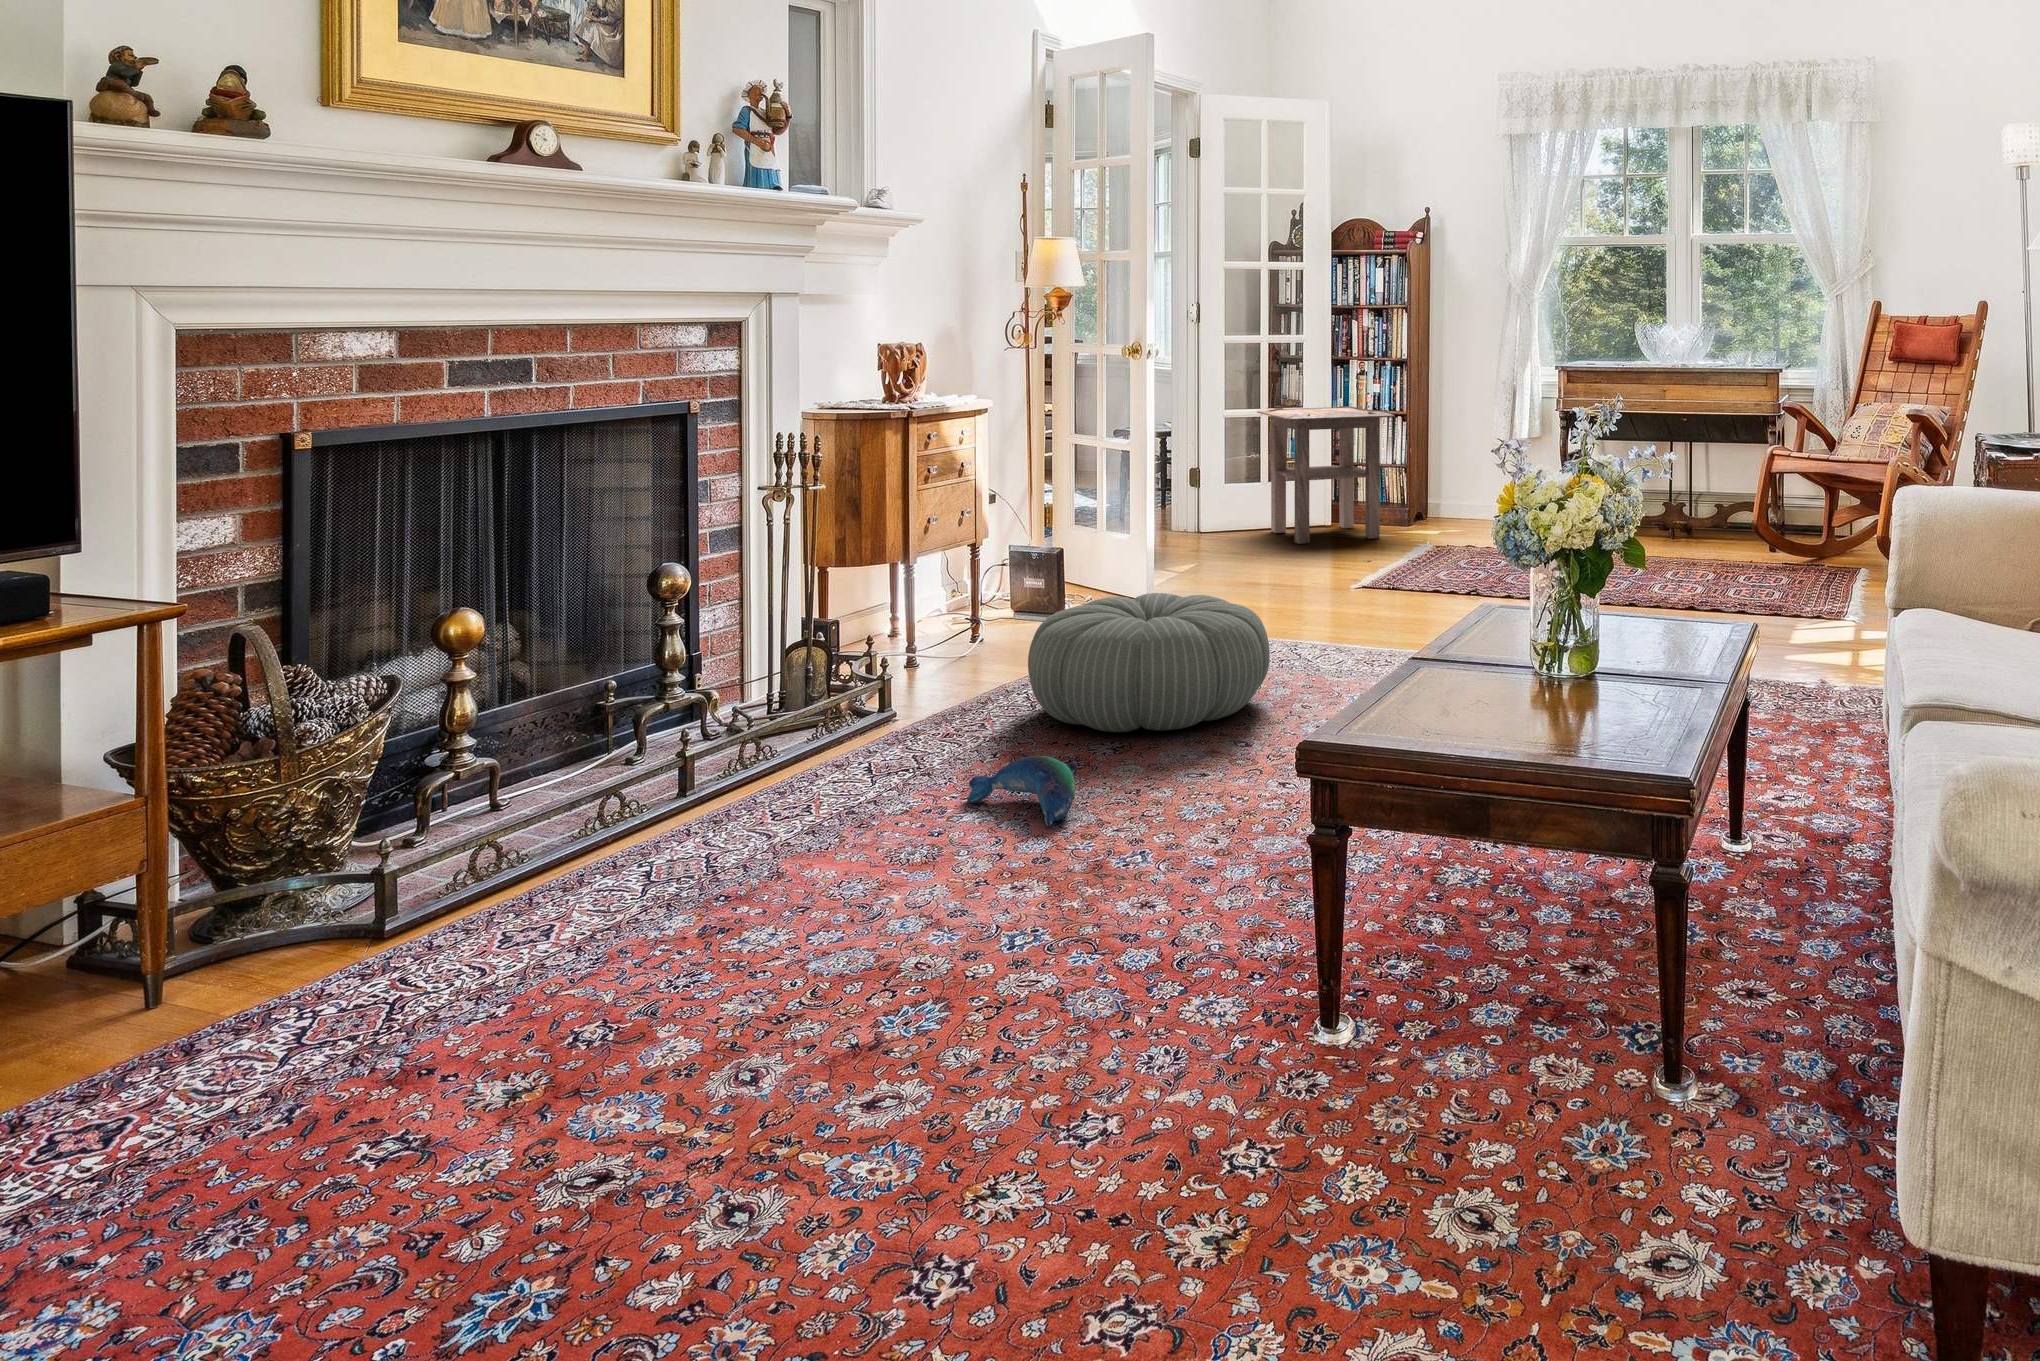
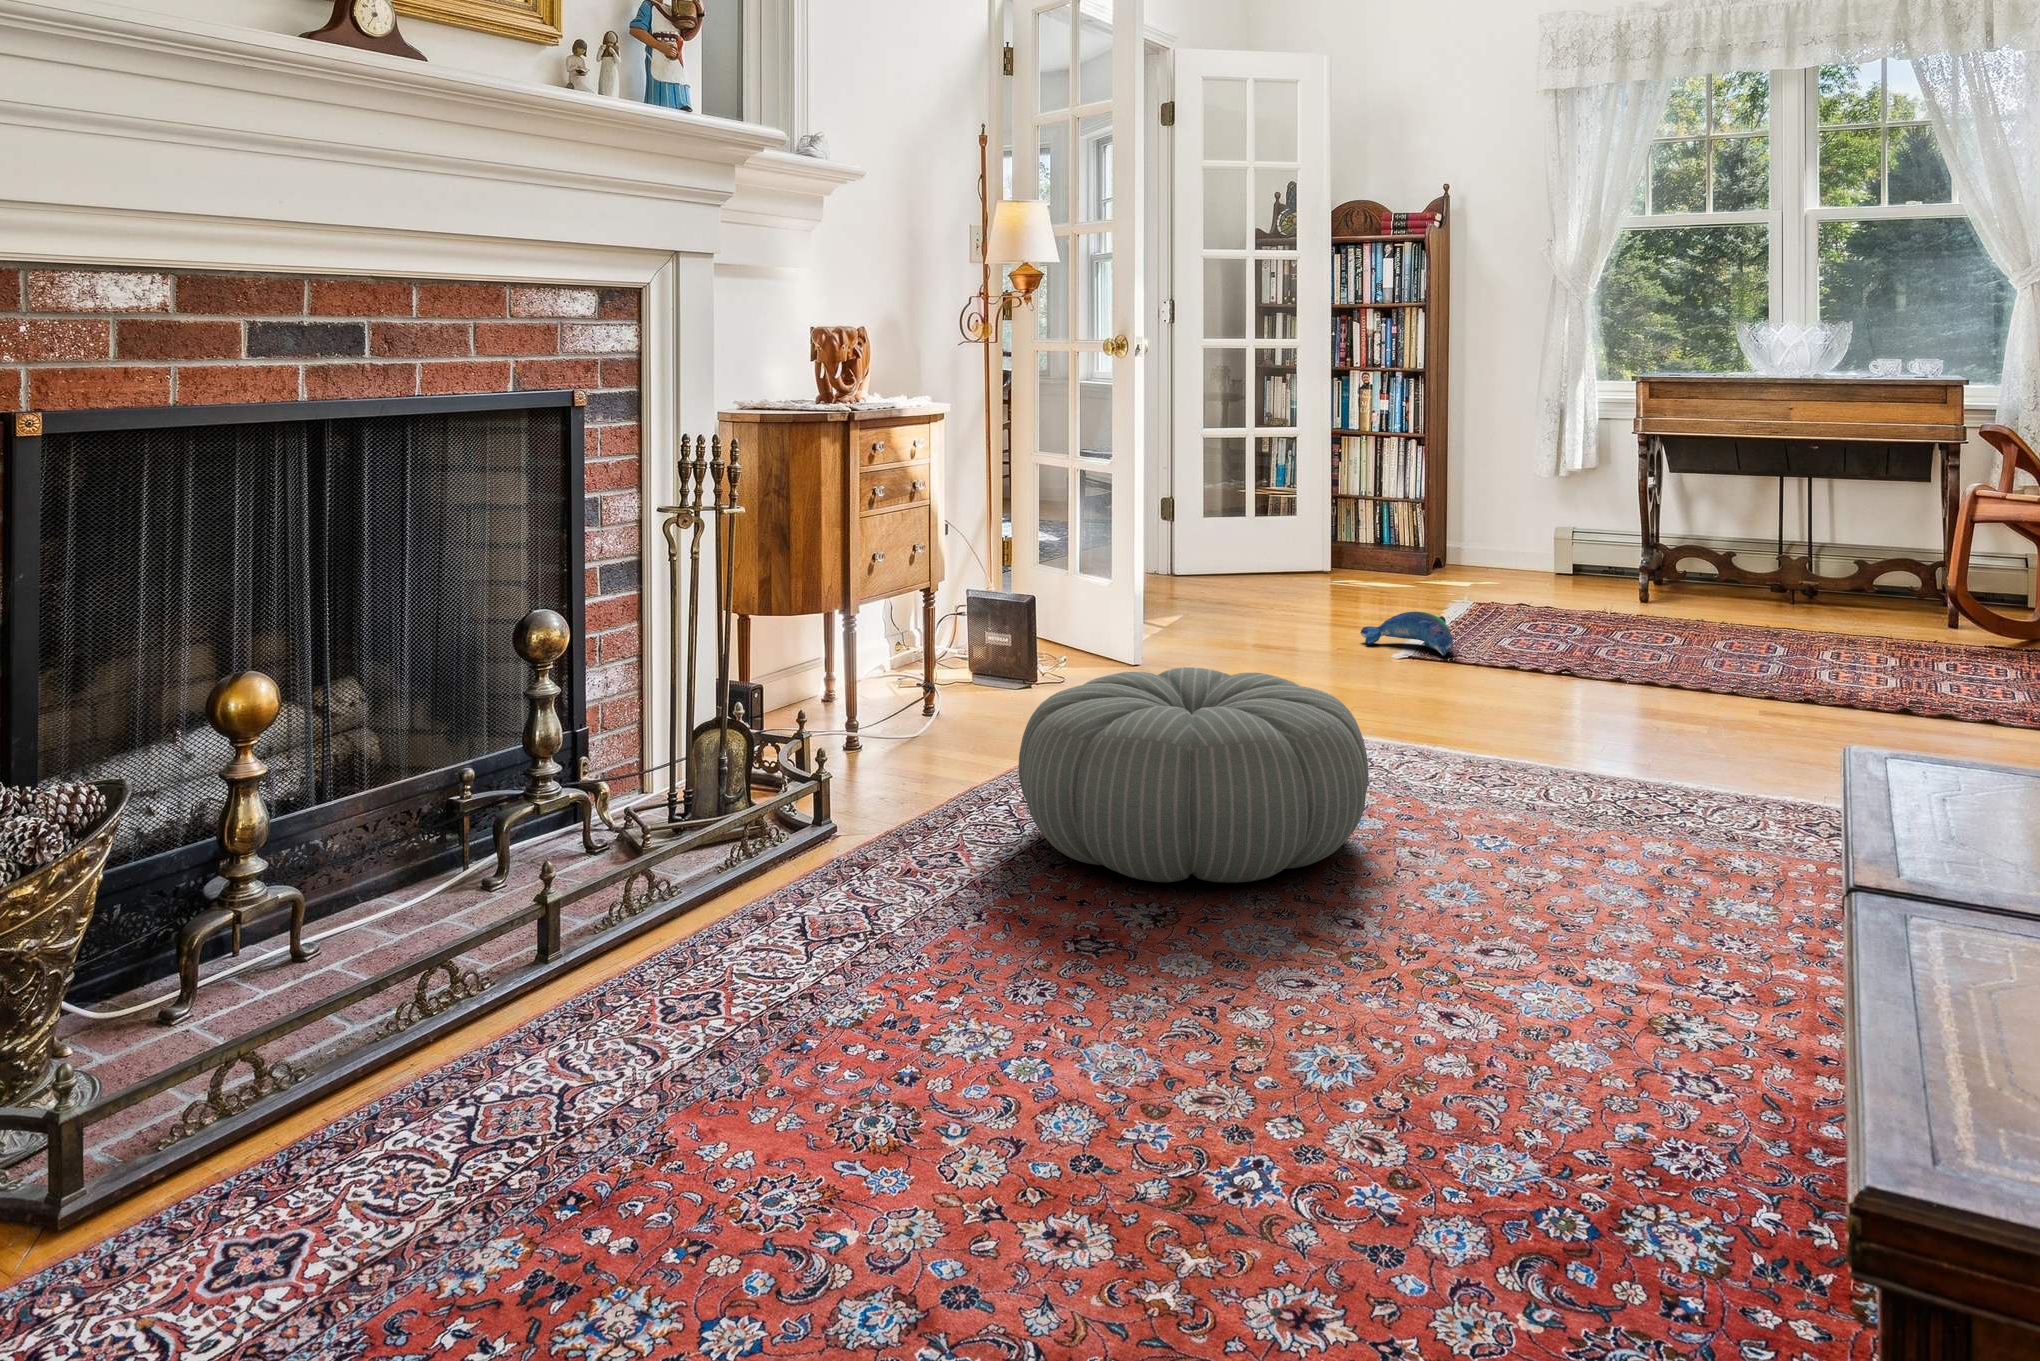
side table: present [1257,406,1395,544] -> none [1244,424,1426,597]
plush toy: present [967,756,1078,827] -> present [1361,612,1453,655]

